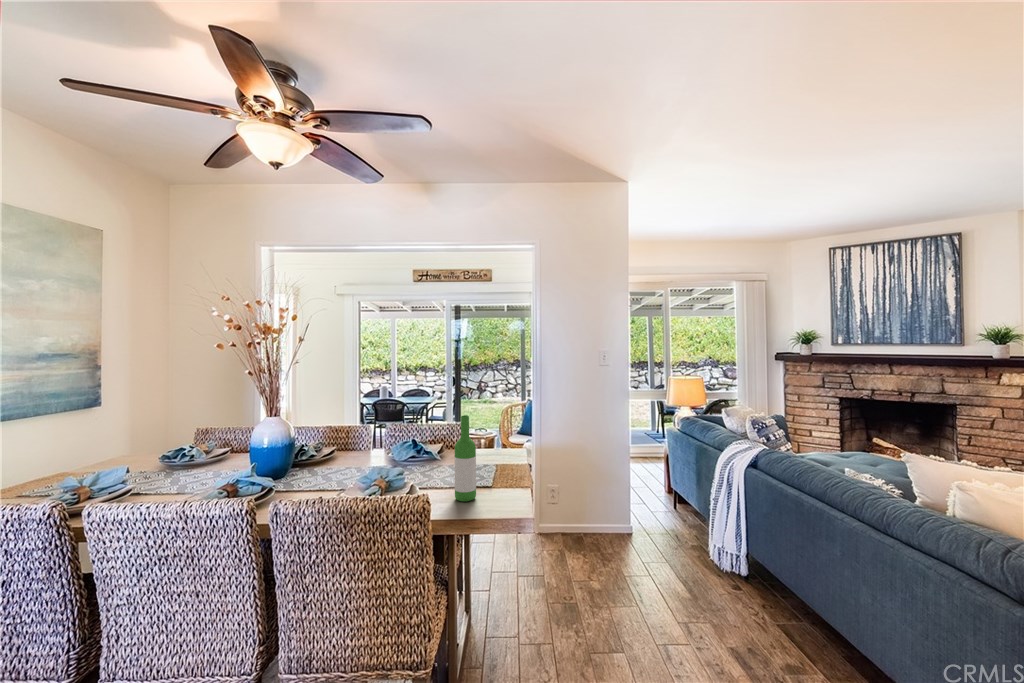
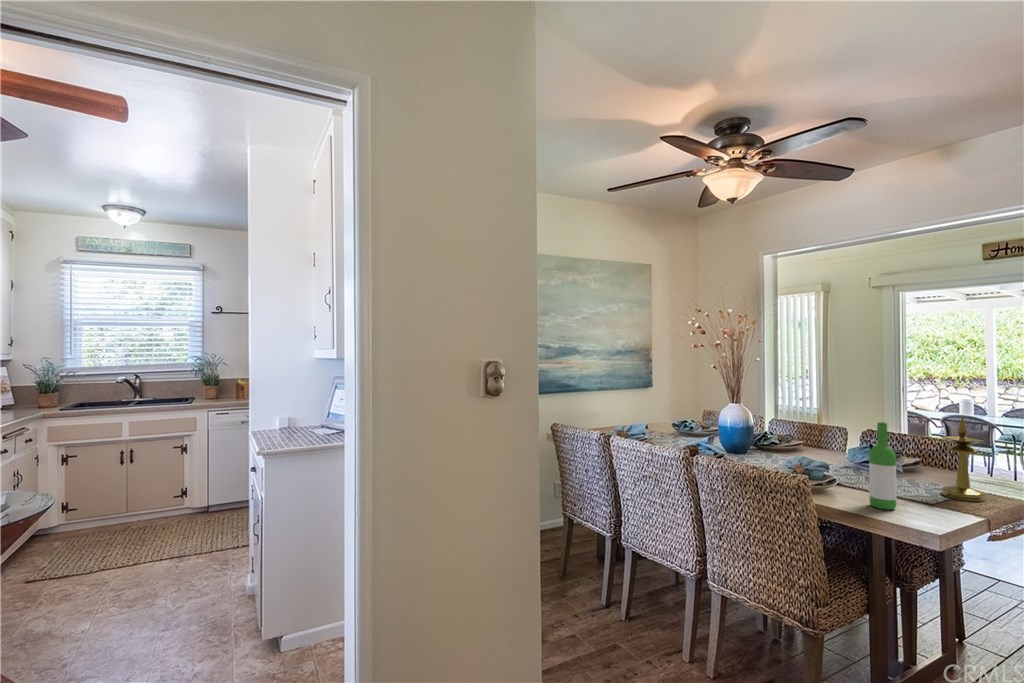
candlestick: none [476,401,504,470] -> present [941,418,985,501]

